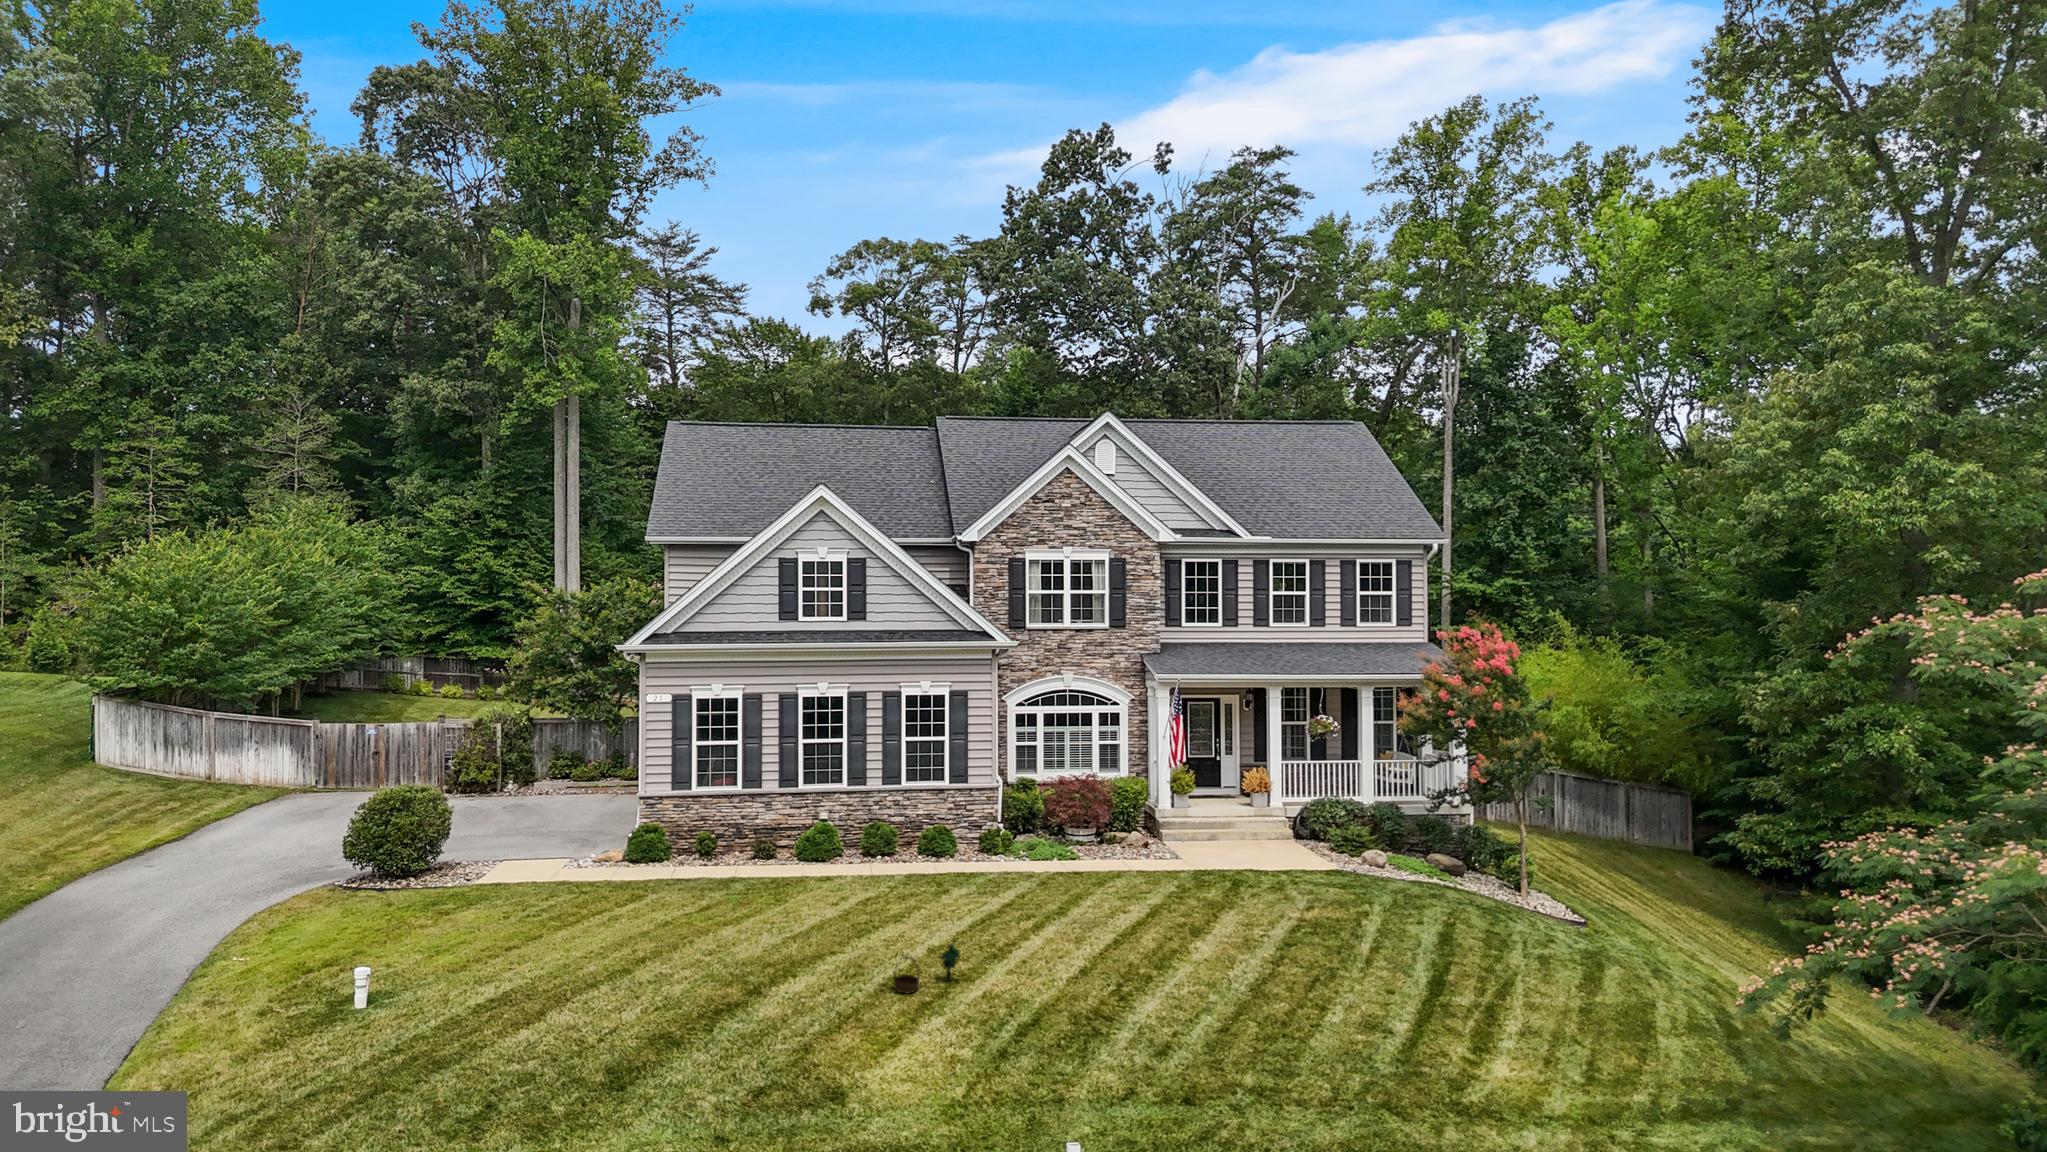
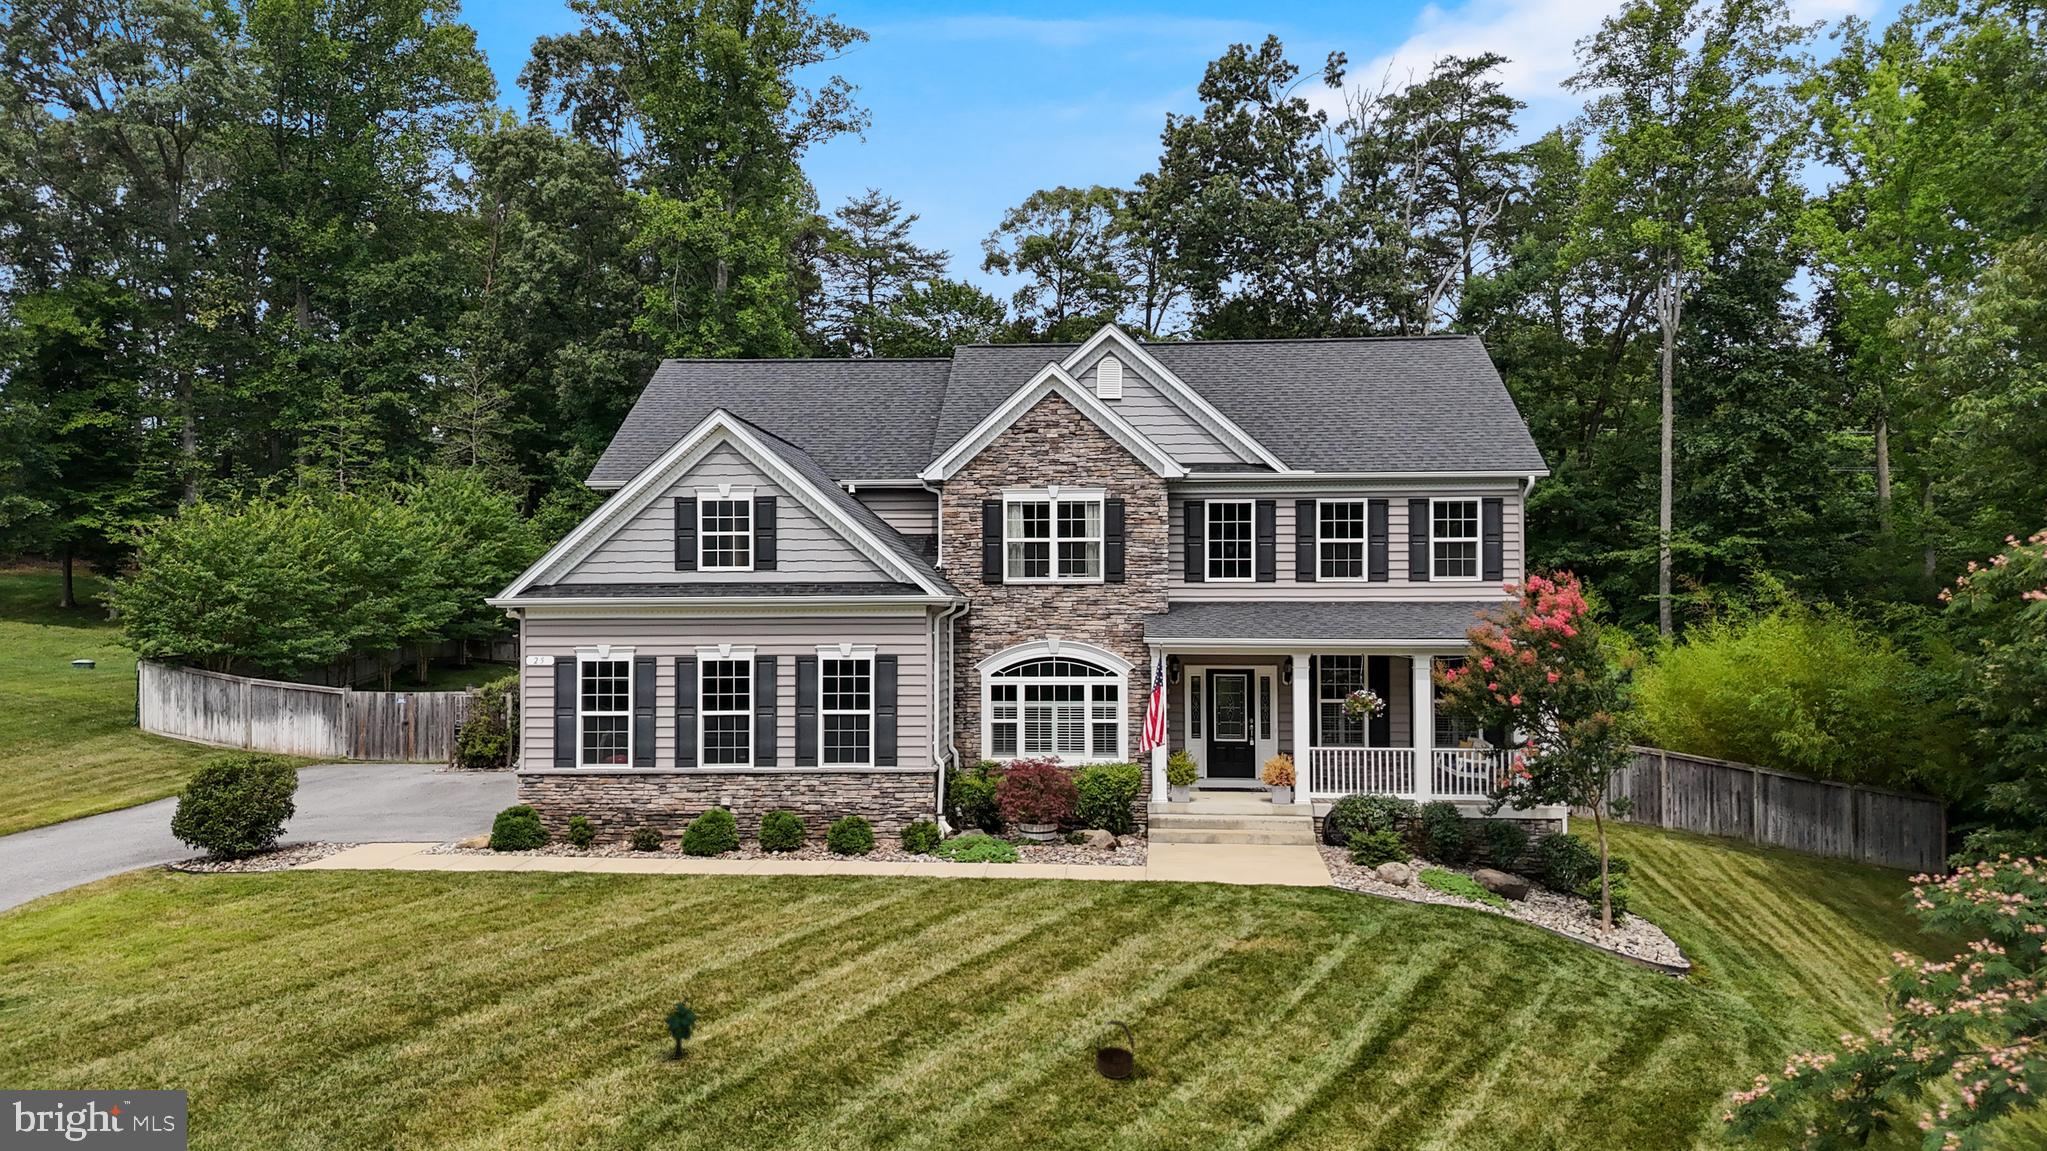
basket: present [894,956,920,994] -> present [1096,1020,1134,1079]

